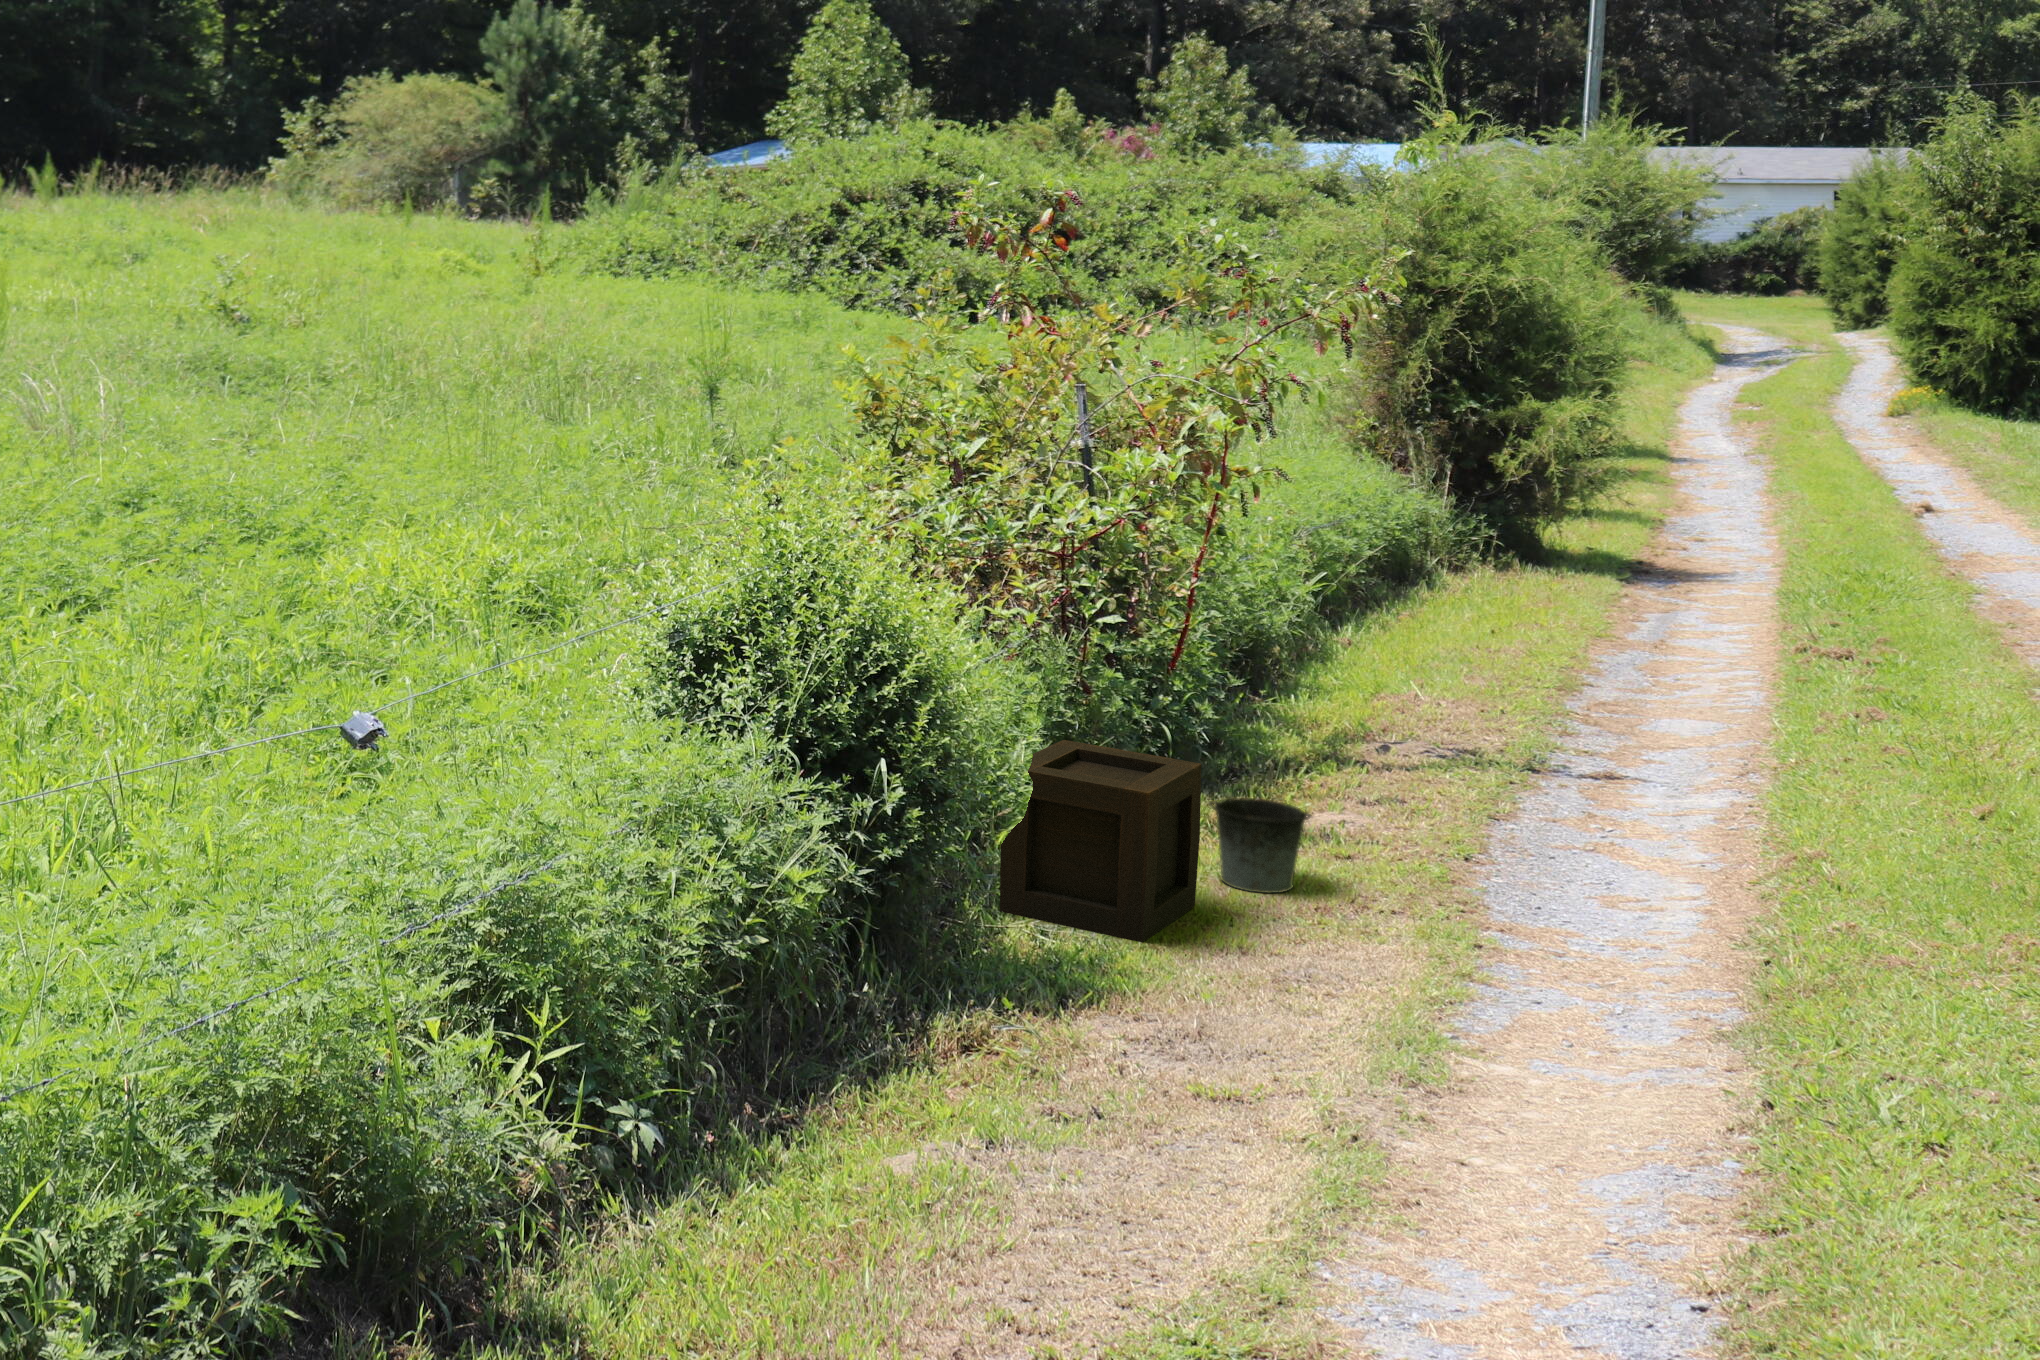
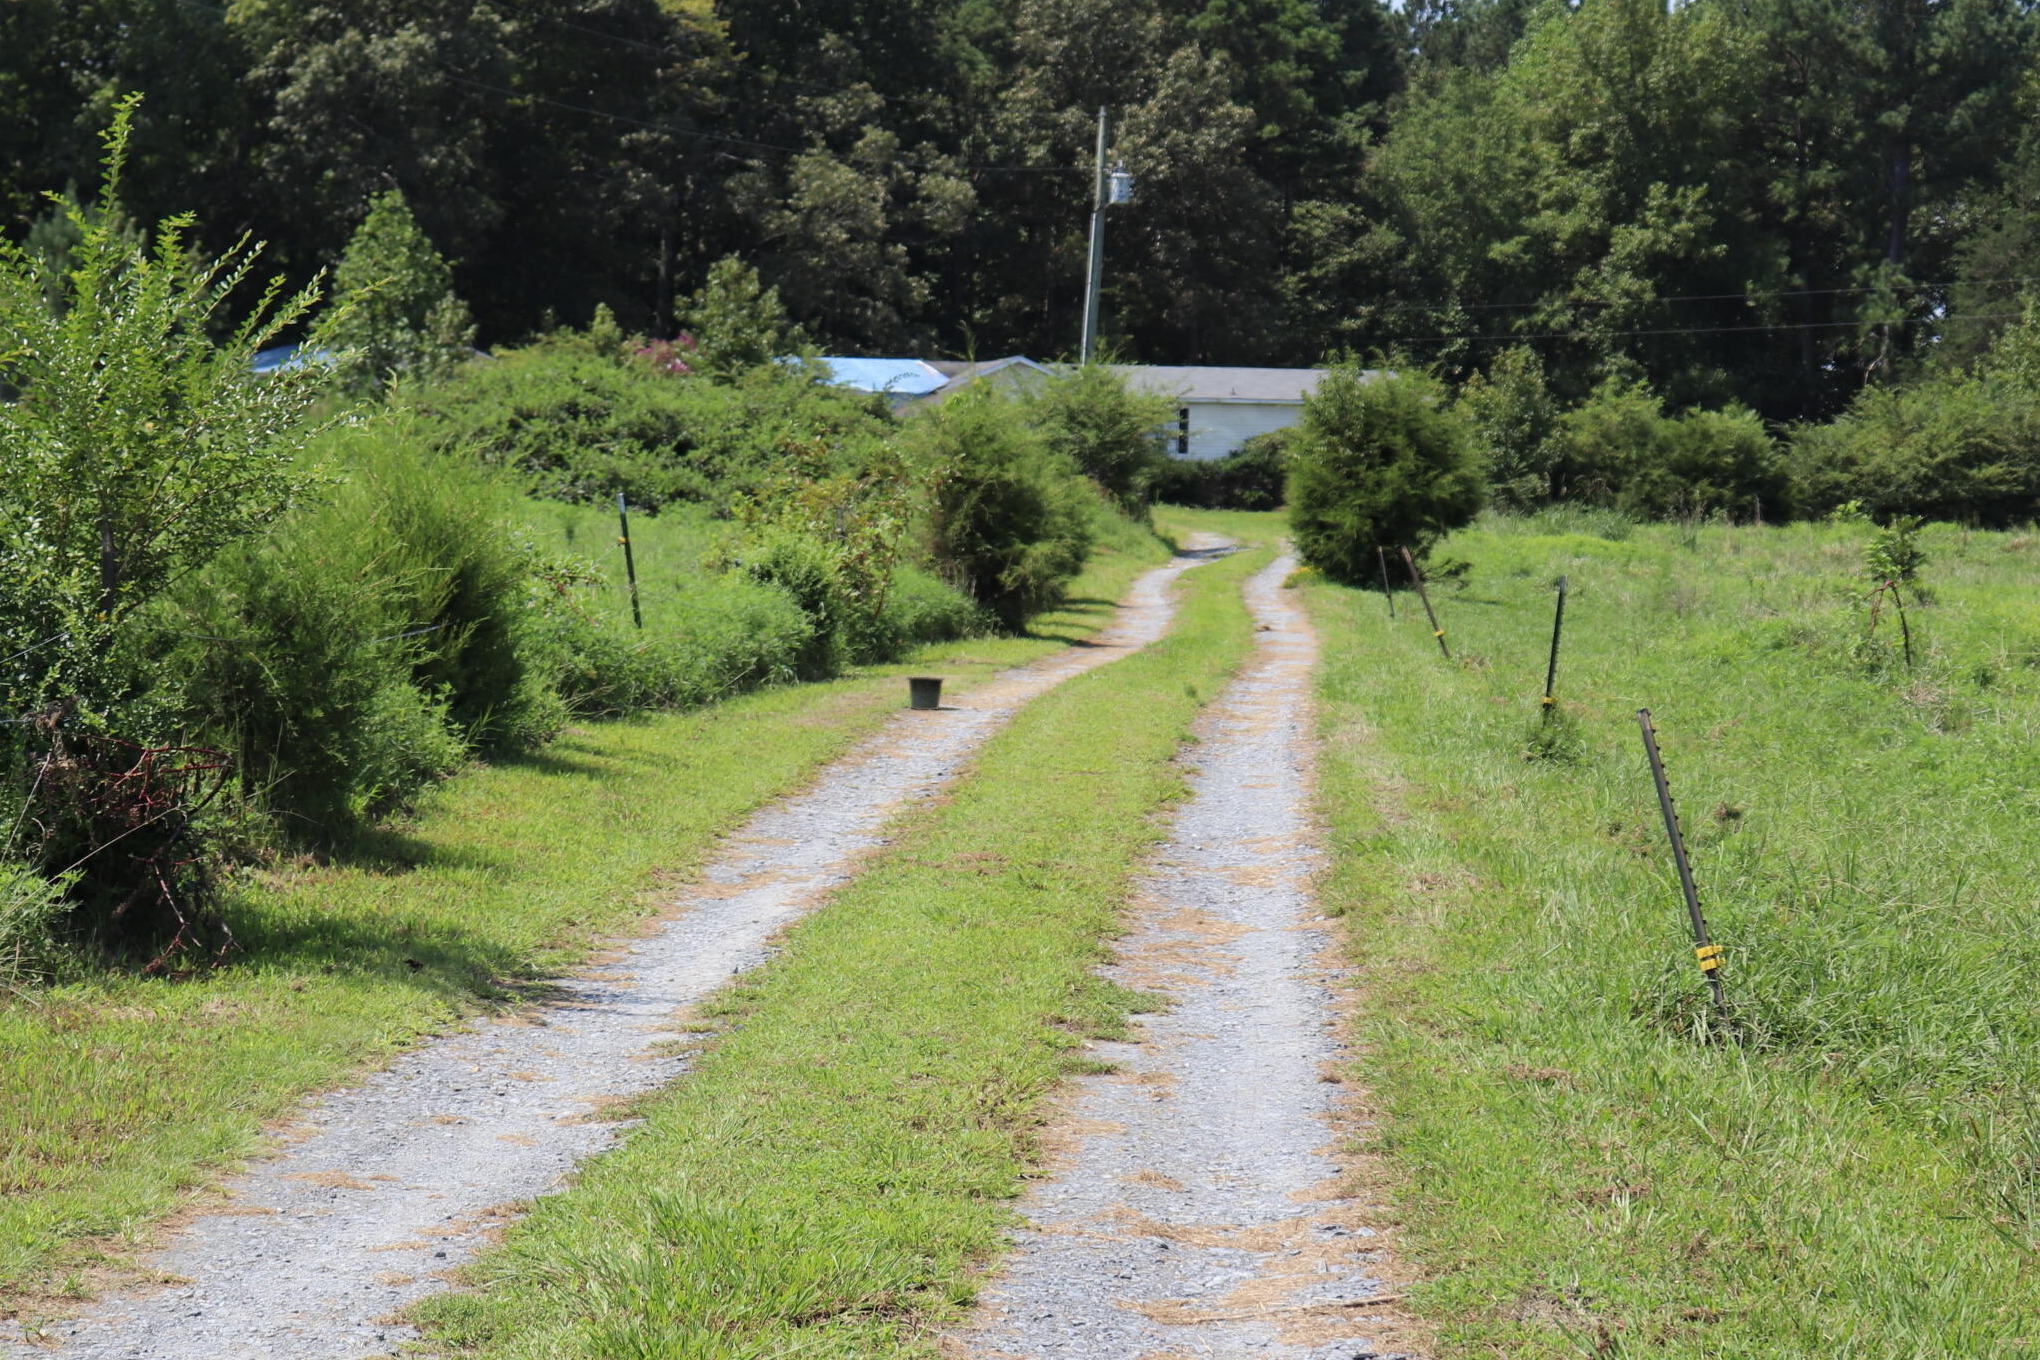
wooden crate: present [1000,740,1201,942] -> none [837,652,908,717]

